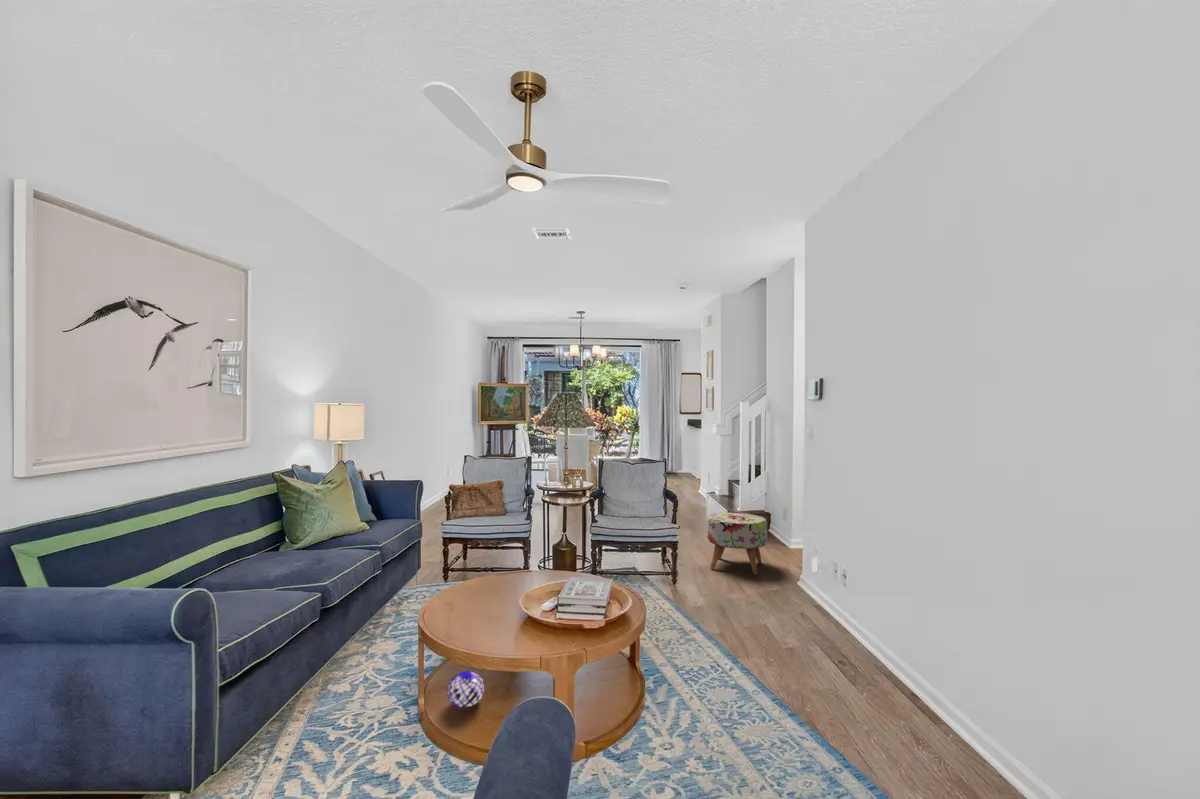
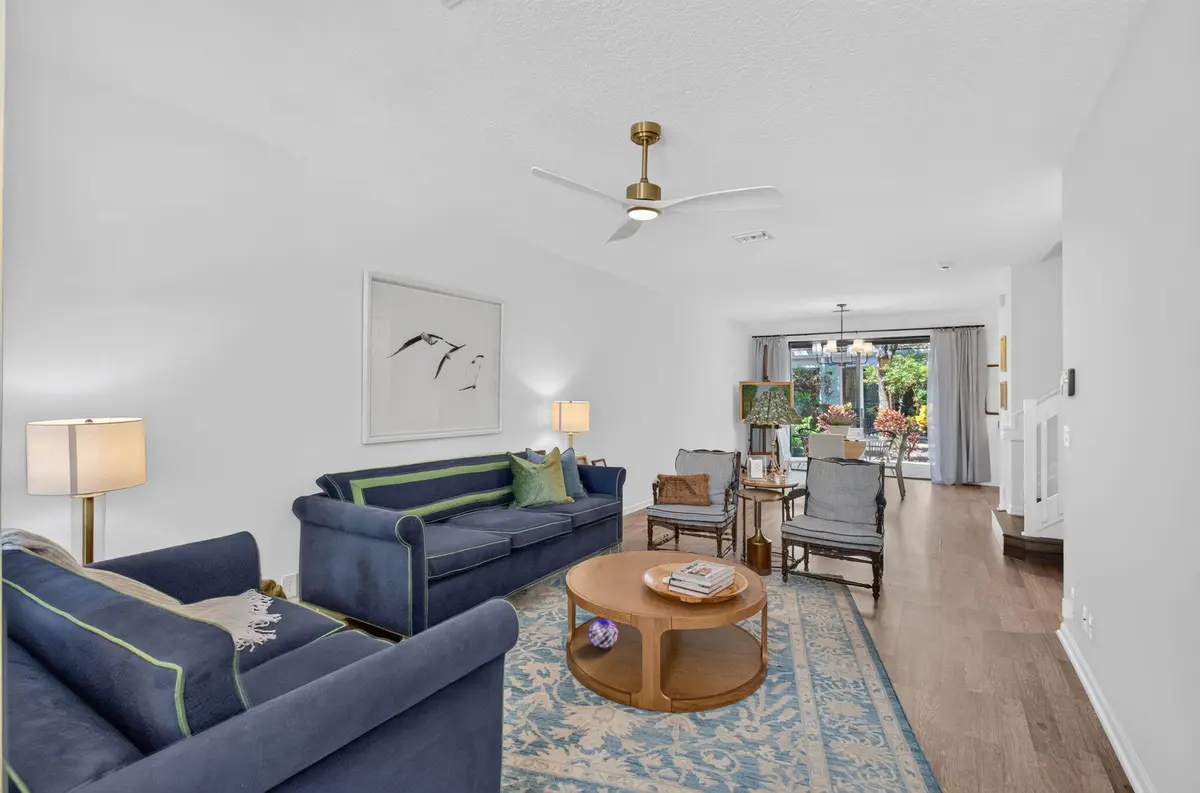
ottoman: present [707,513,767,575] -> none [935,531,1018,609]

